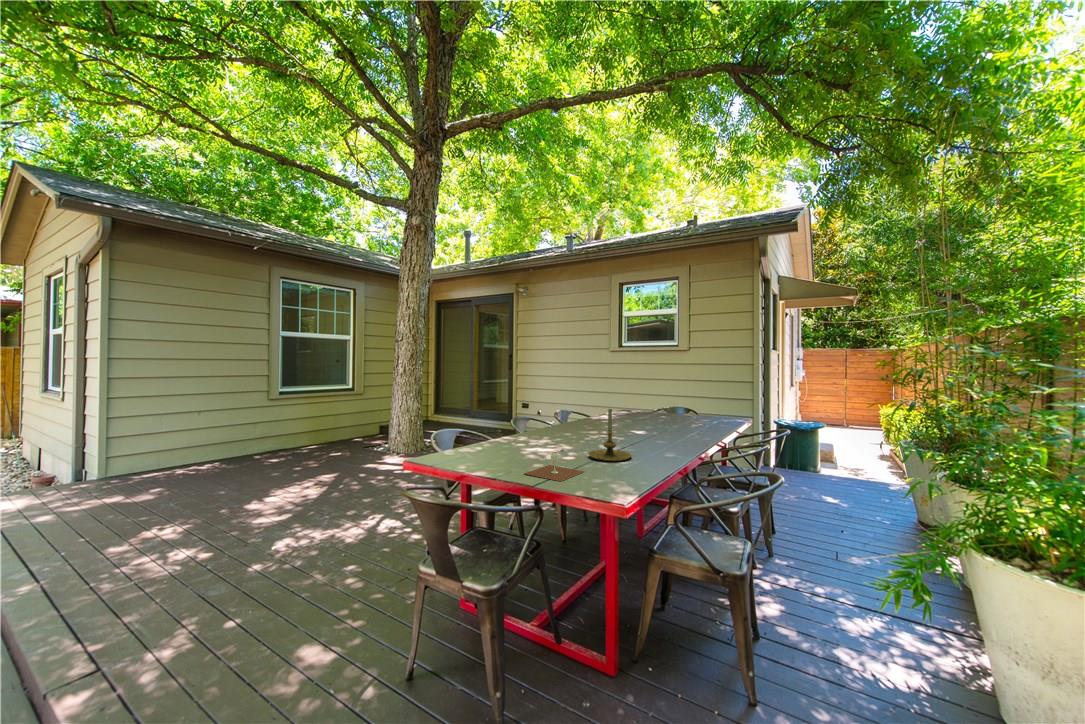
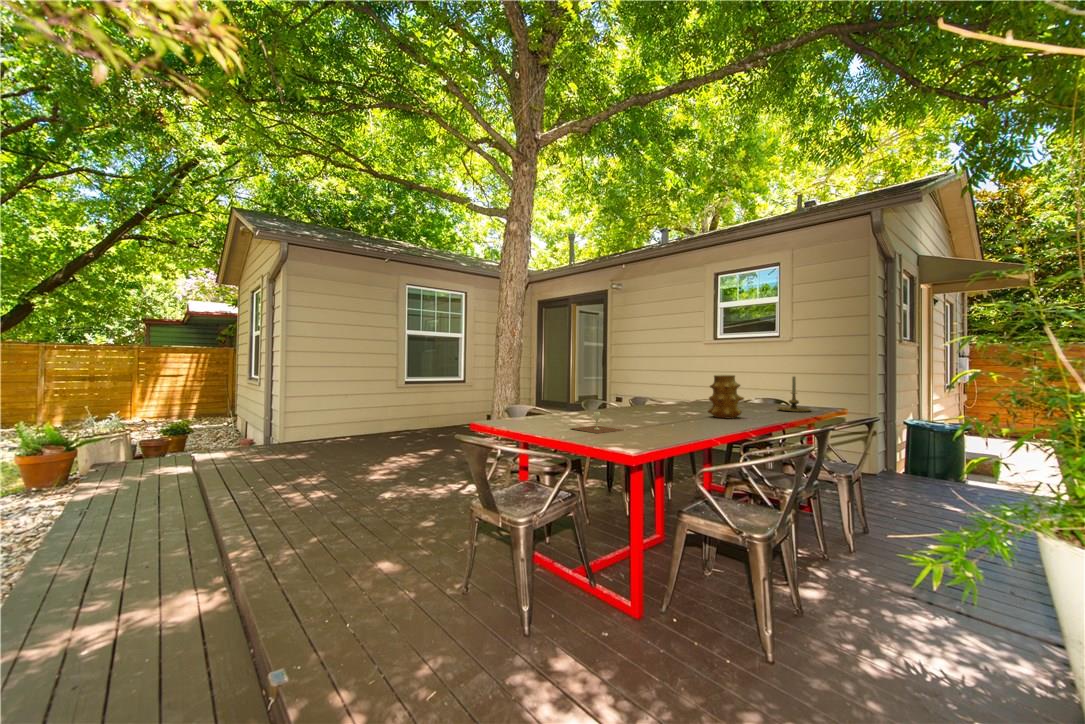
vase: none [646,396,683,442] -> present [708,375,744,418]
candle holder: present [588,409,632,461] -> present [777,377,811,412]

